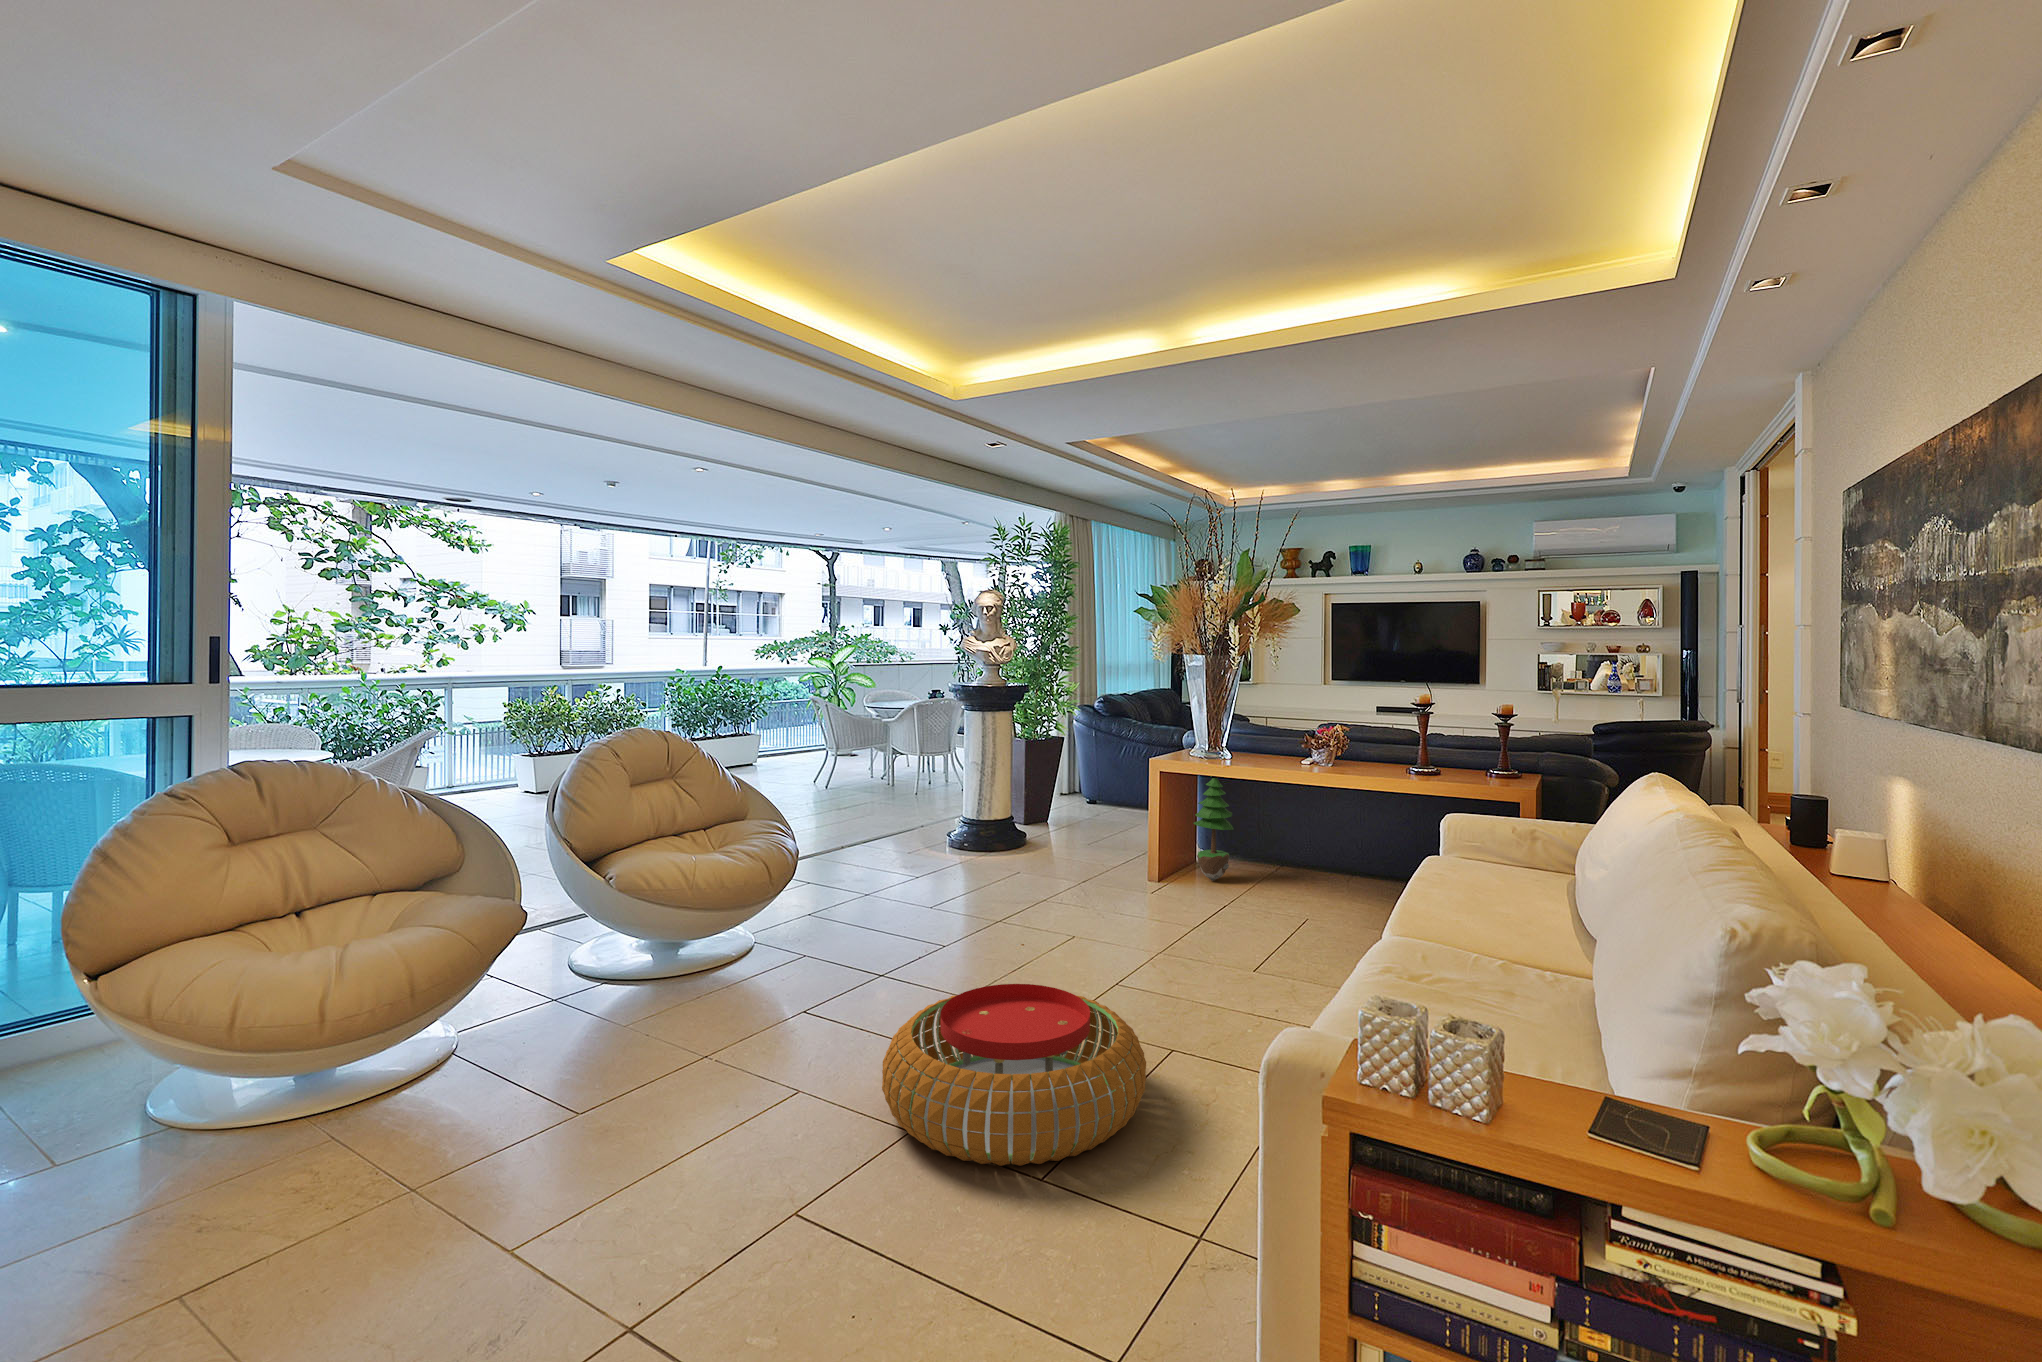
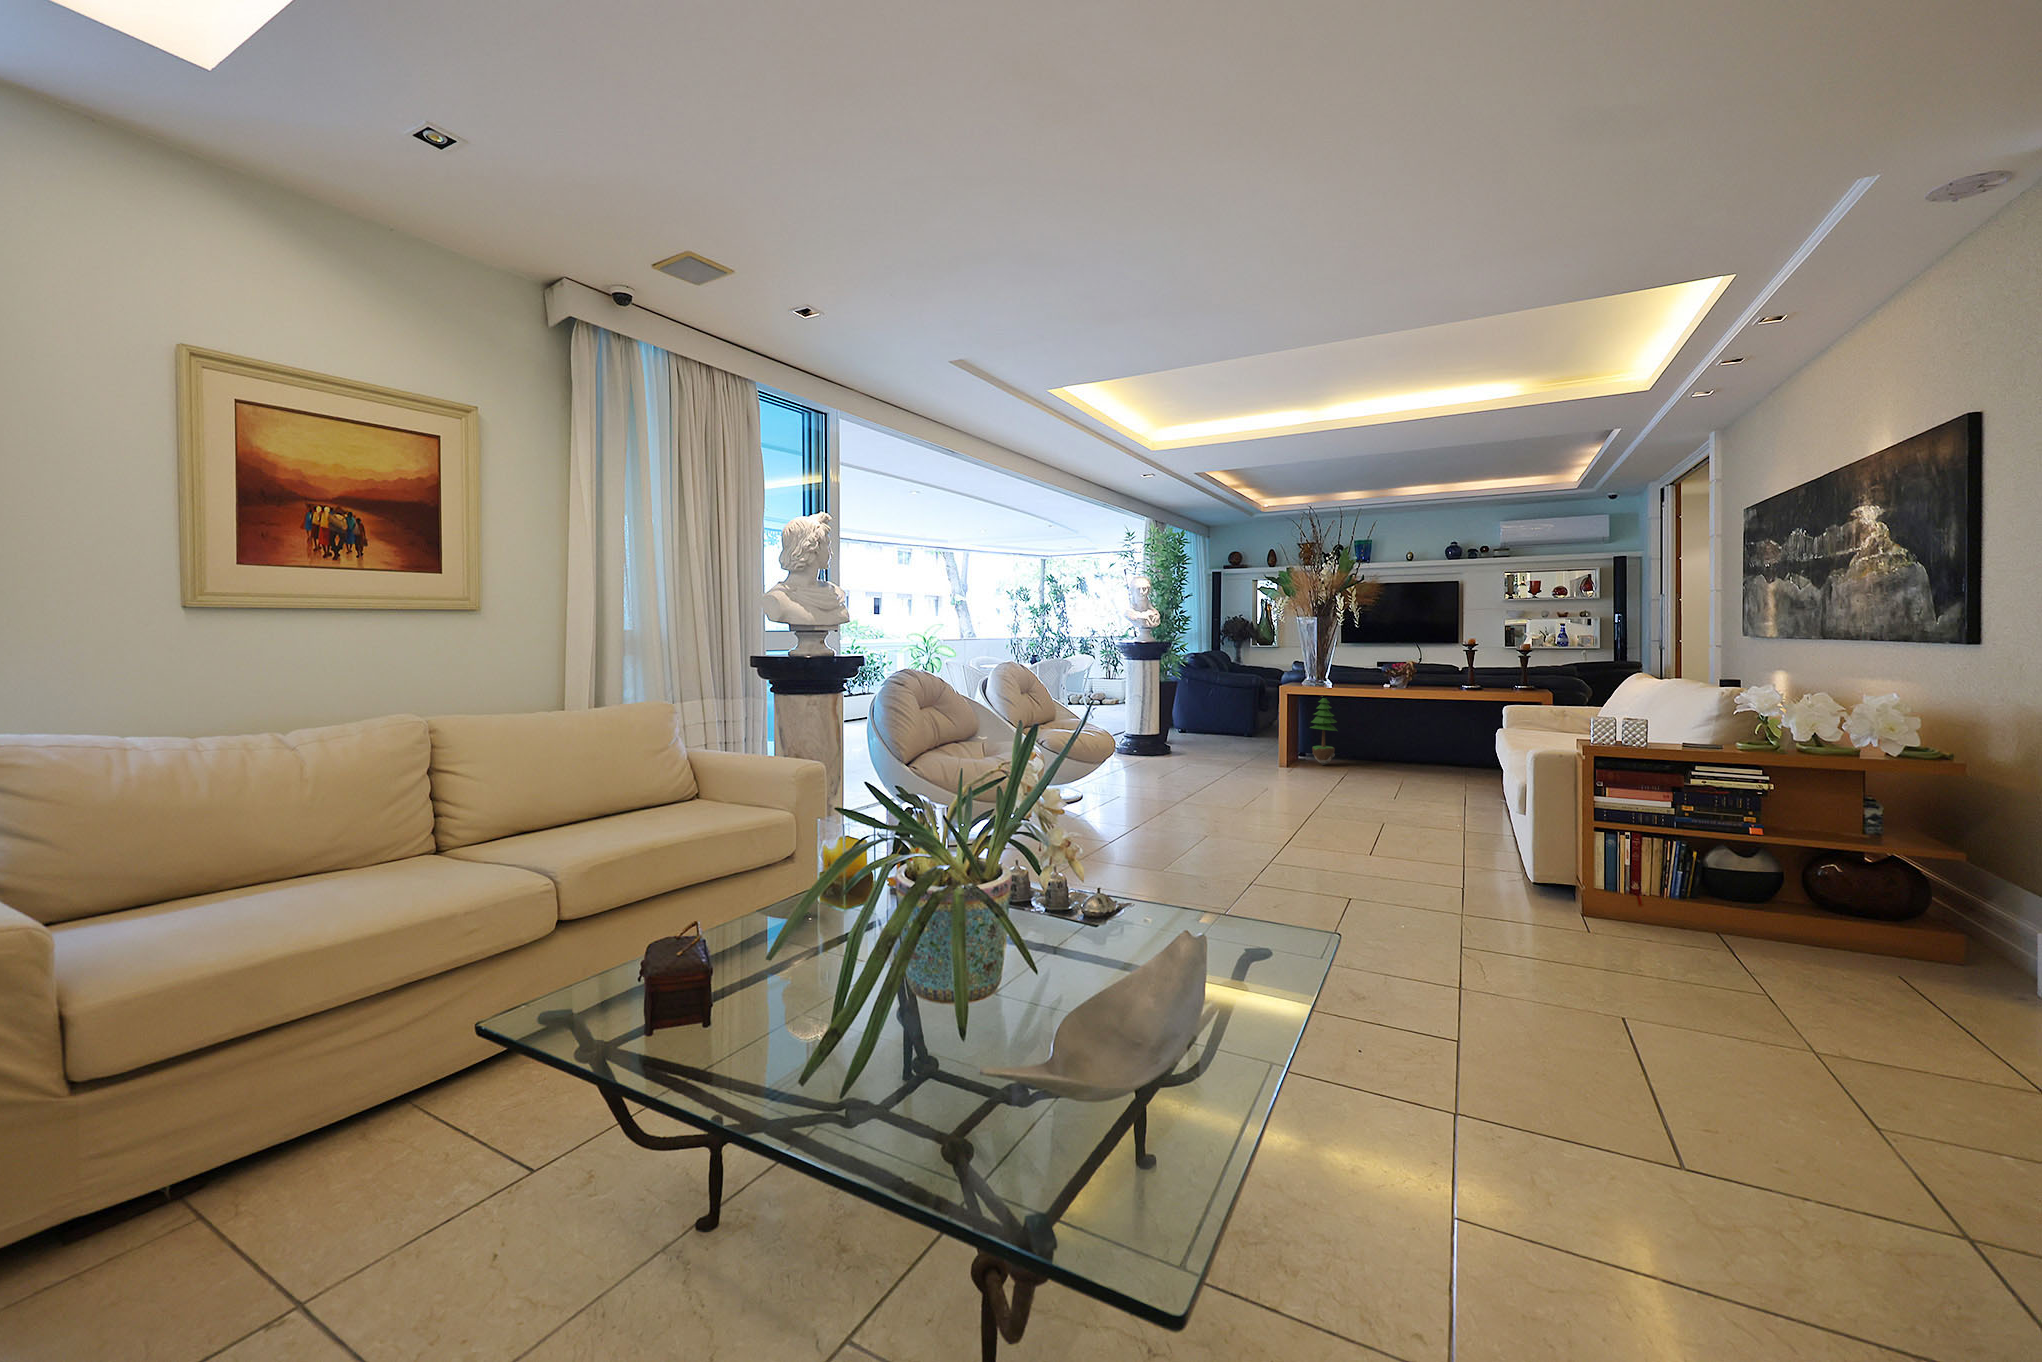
pouf: present [882,984,1146,1166] -> none [1257,781,1401,849]

